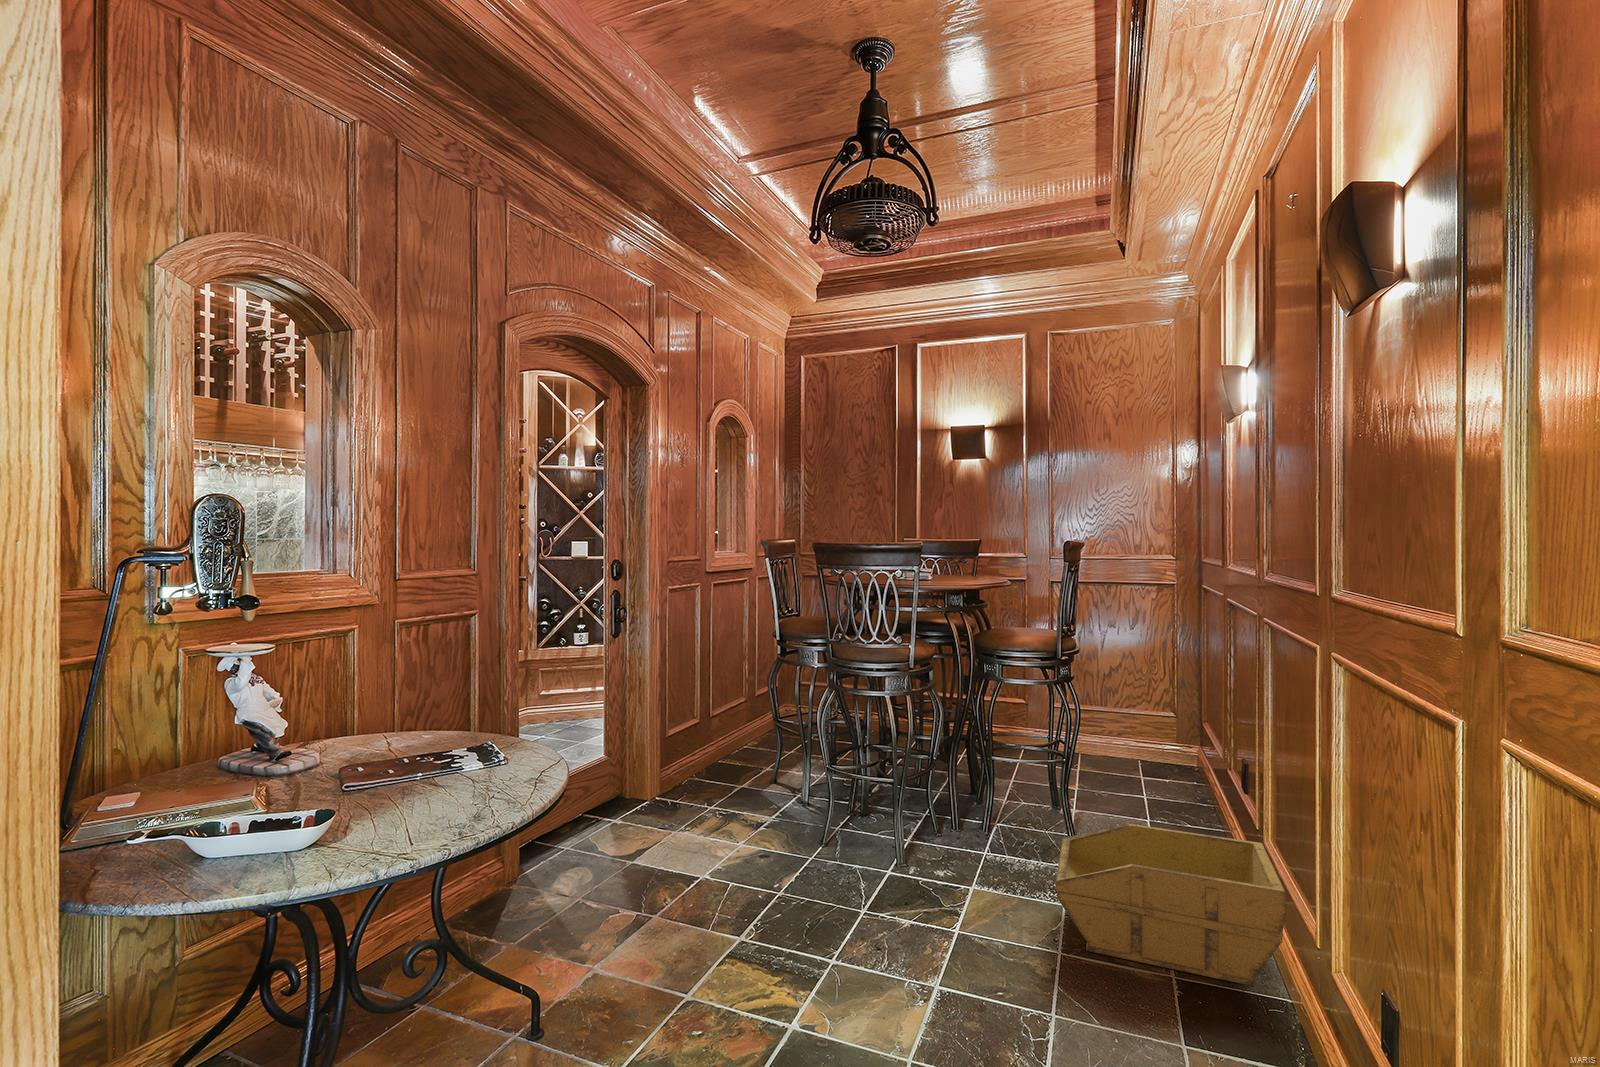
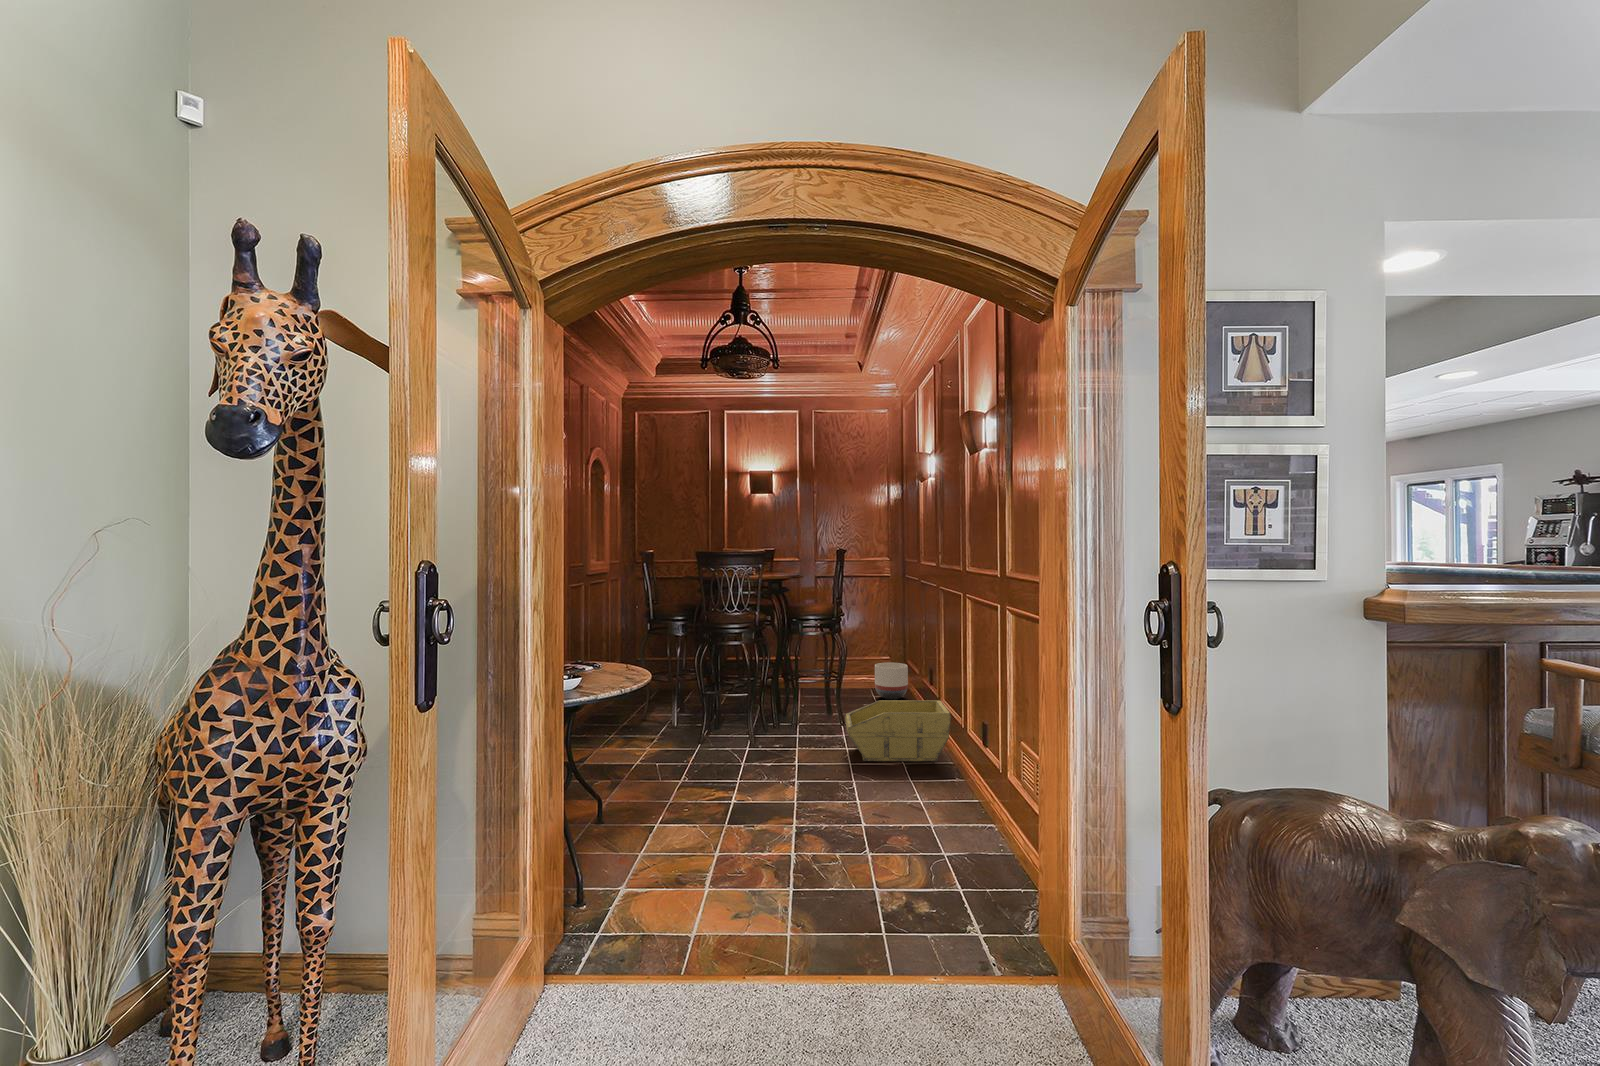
planter: none [1141,723,1201,787] -> present [875,663,908,699]

